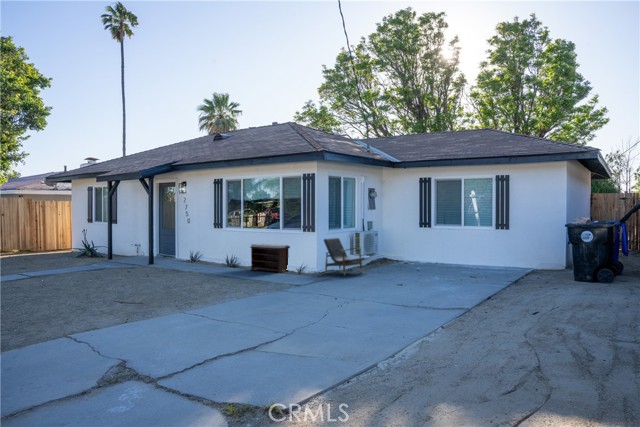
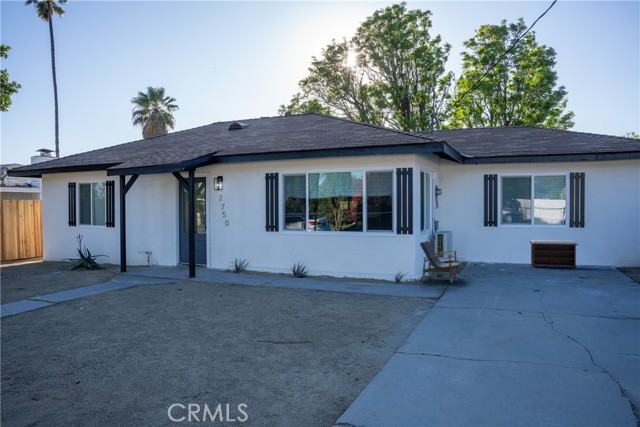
bench: present [250,243,290,273] -> present [530,240,578,269]

